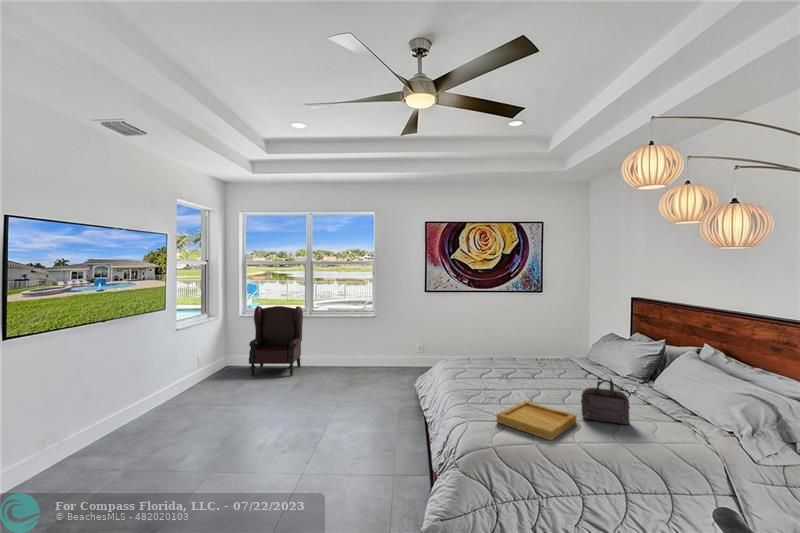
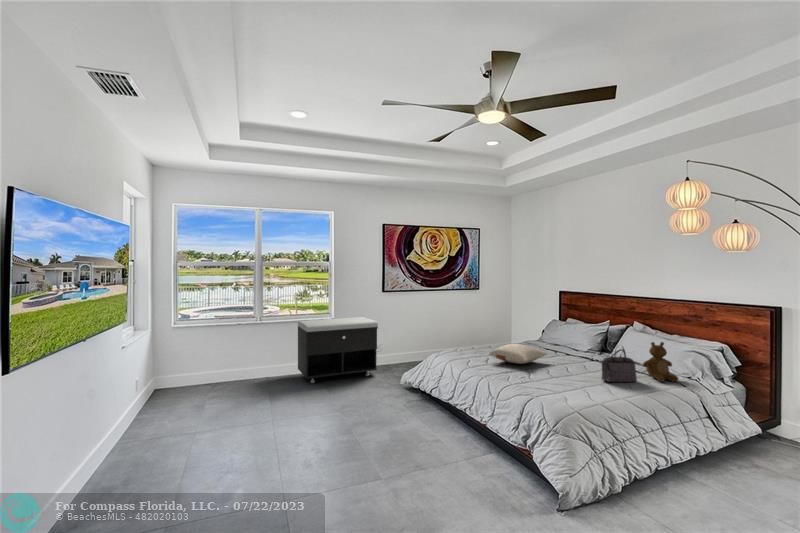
armchair: present [249,306,303,376] -> none [204,312,262,395]
storage bench: none [334,316,406,376] -> present [298,317,378,383]
pillow: none [481,358,550,383] -> present [489,344,548,364]
teddy bear: none [647,375,694,433] -> present [643,342,679,382]
tray: present [497,401,576,440] -> none [555,375,609,400]

